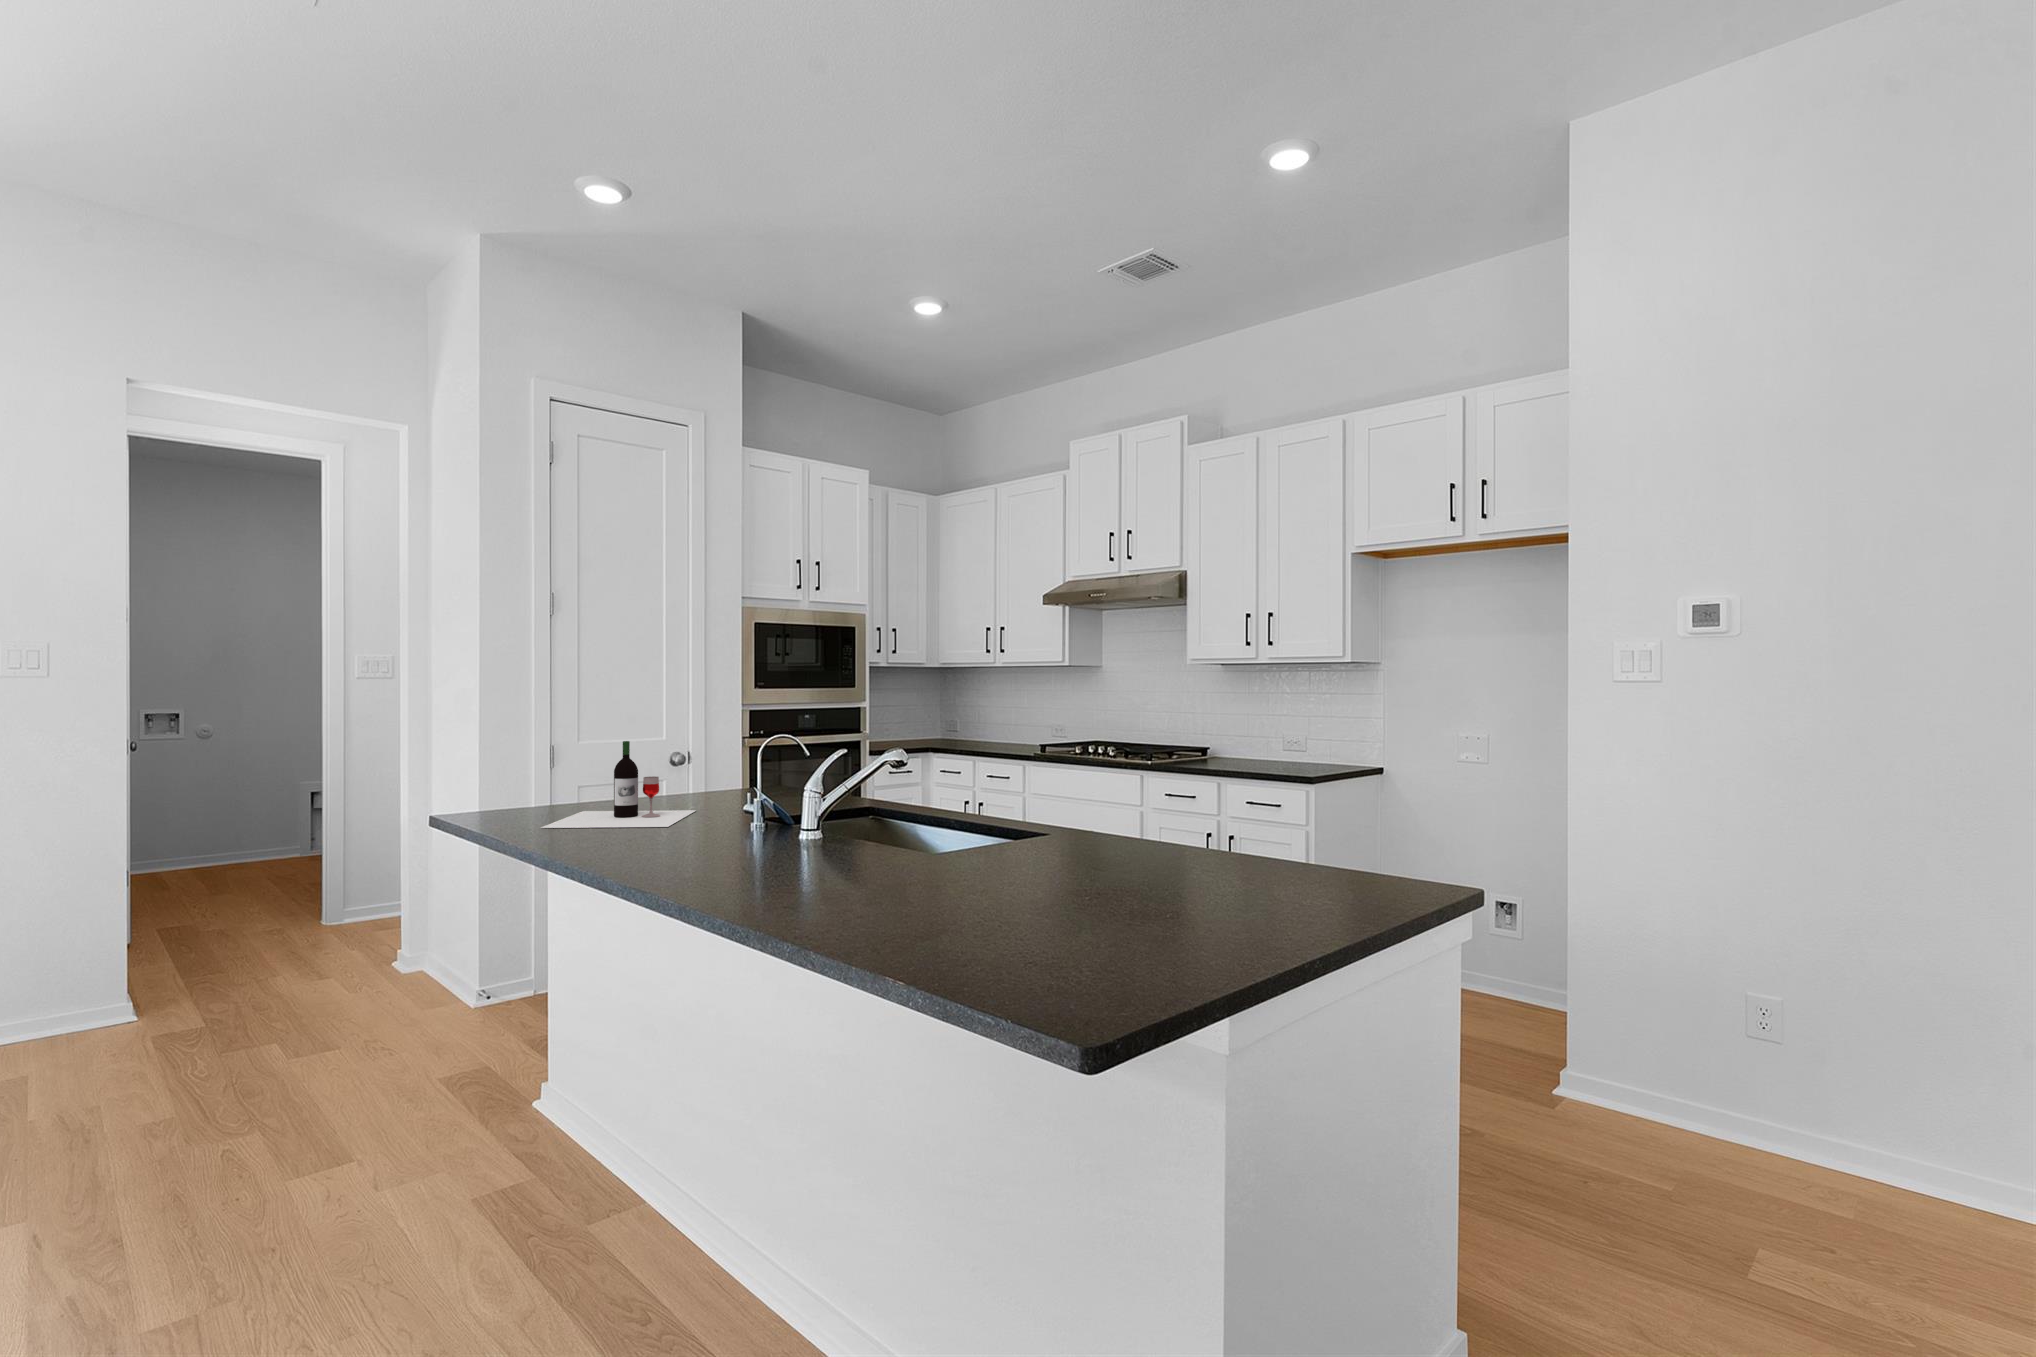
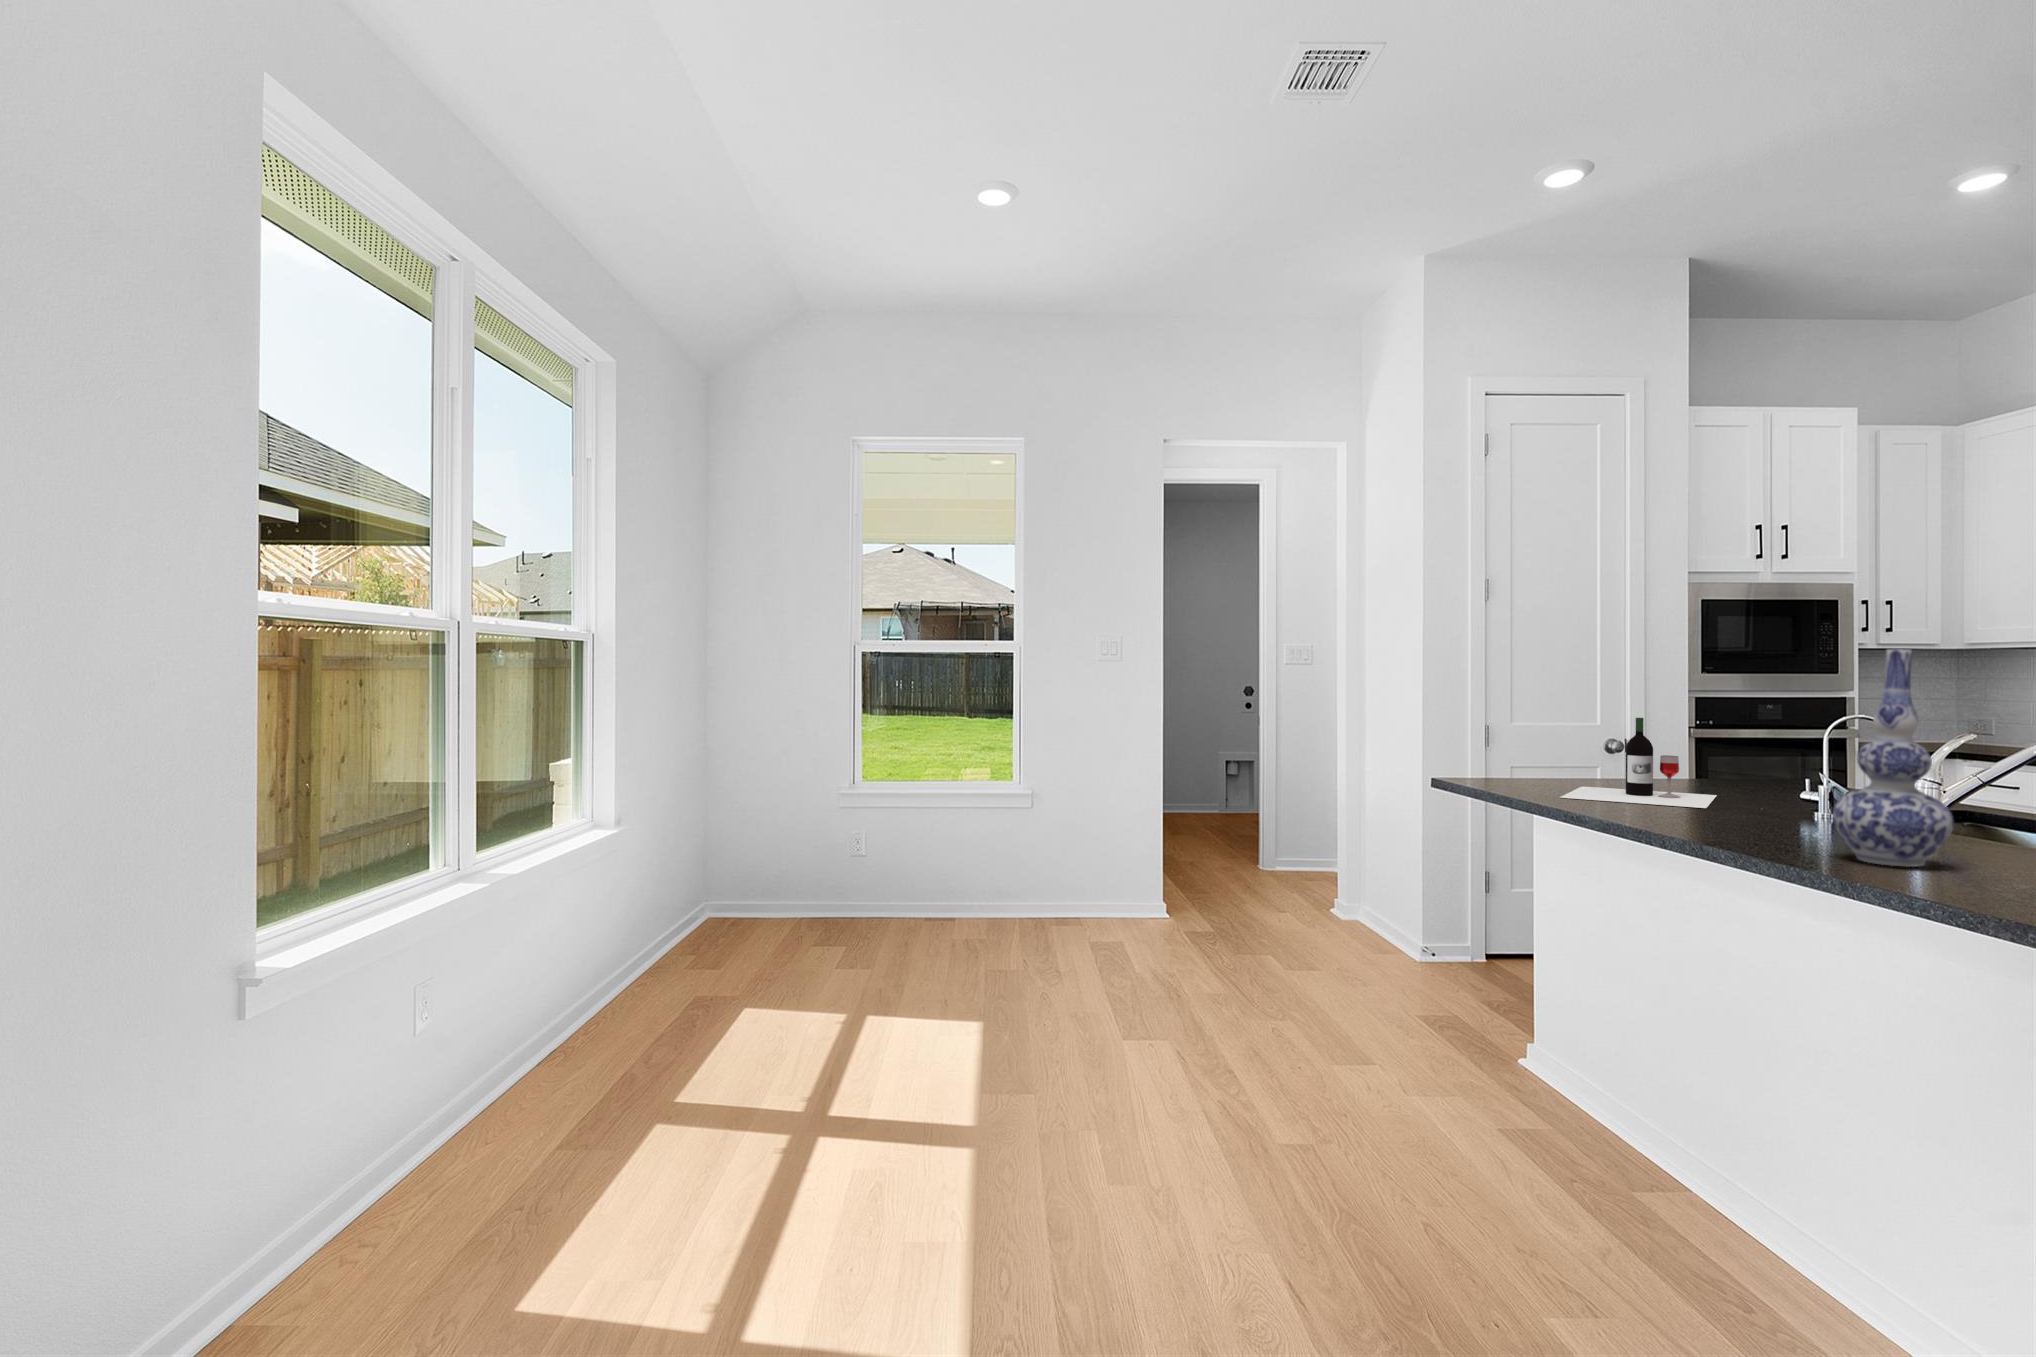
vase: none [706,685,788,876] -> present [1833,649,1954,867]

